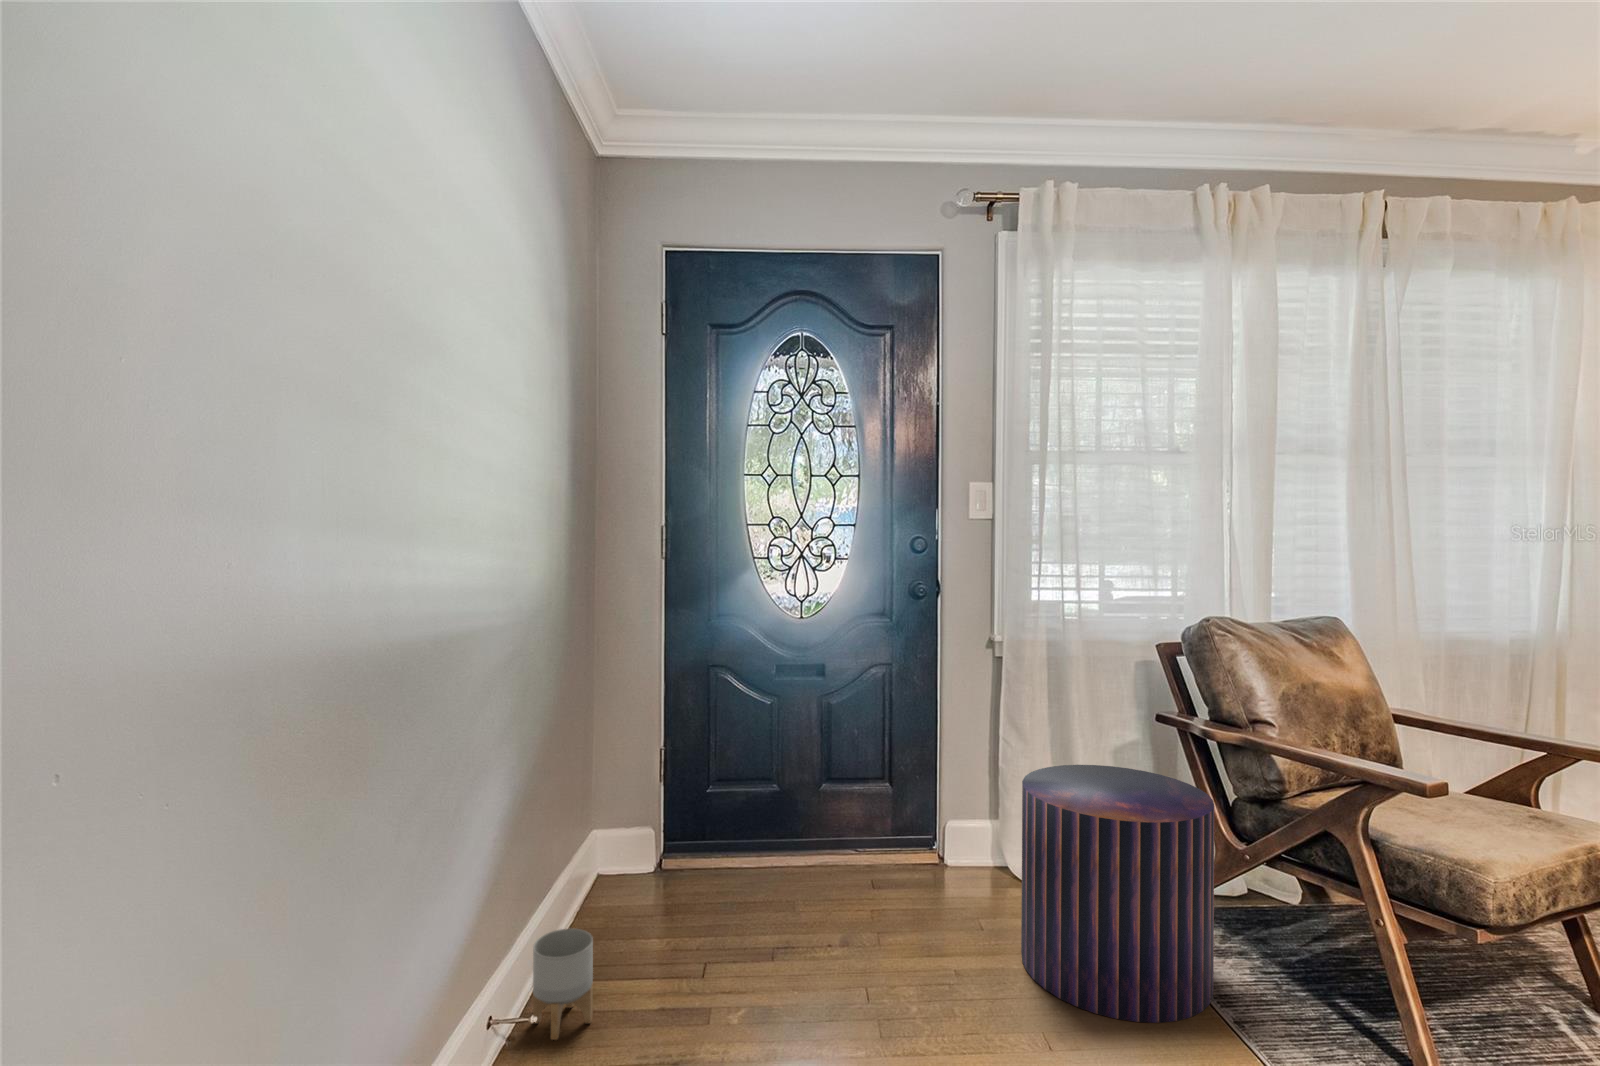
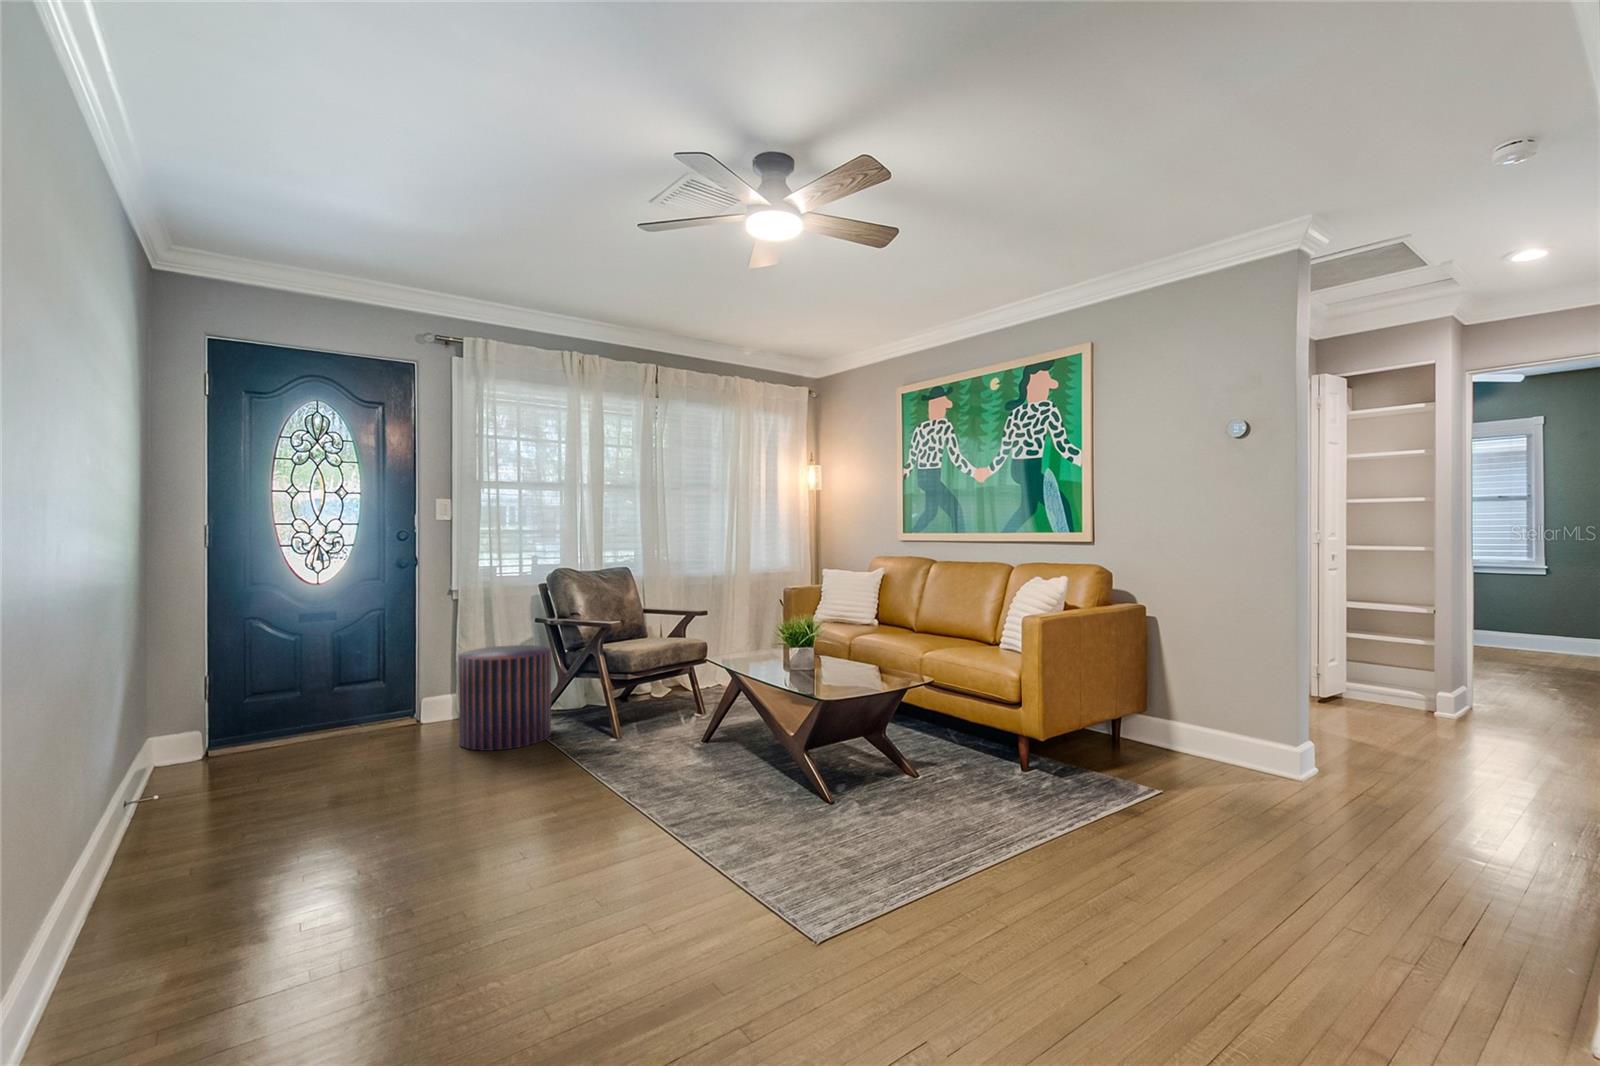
planter: present [533,928,593,1040] -> none [140,761,185,817]

